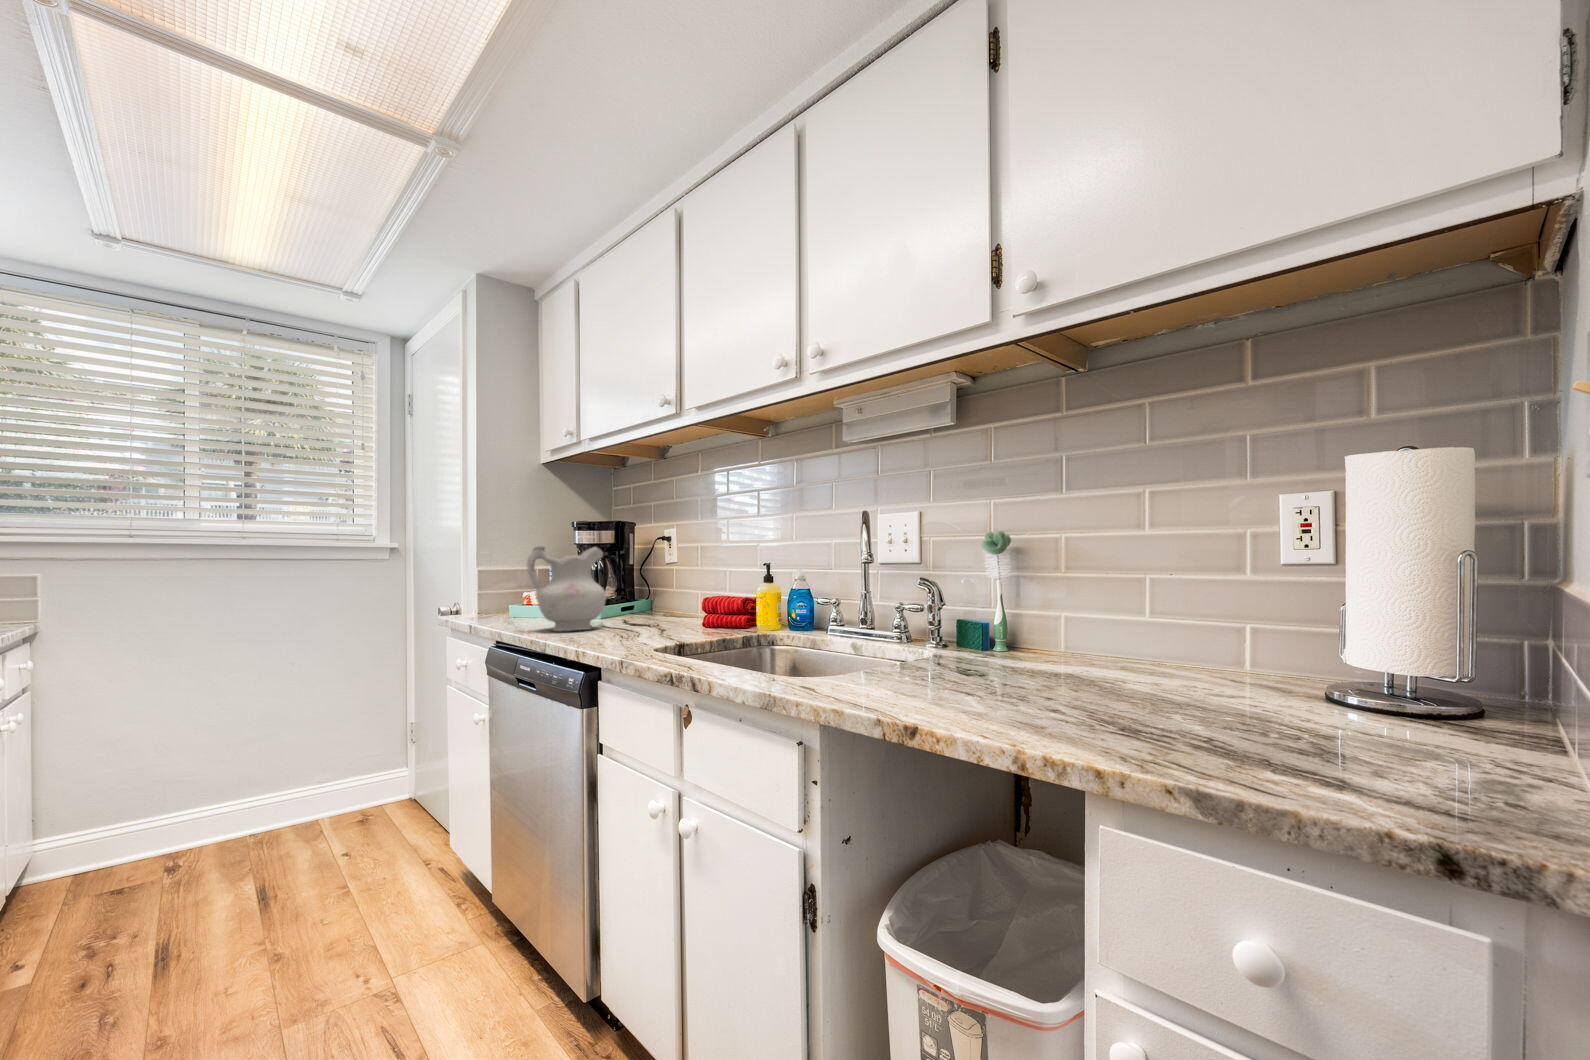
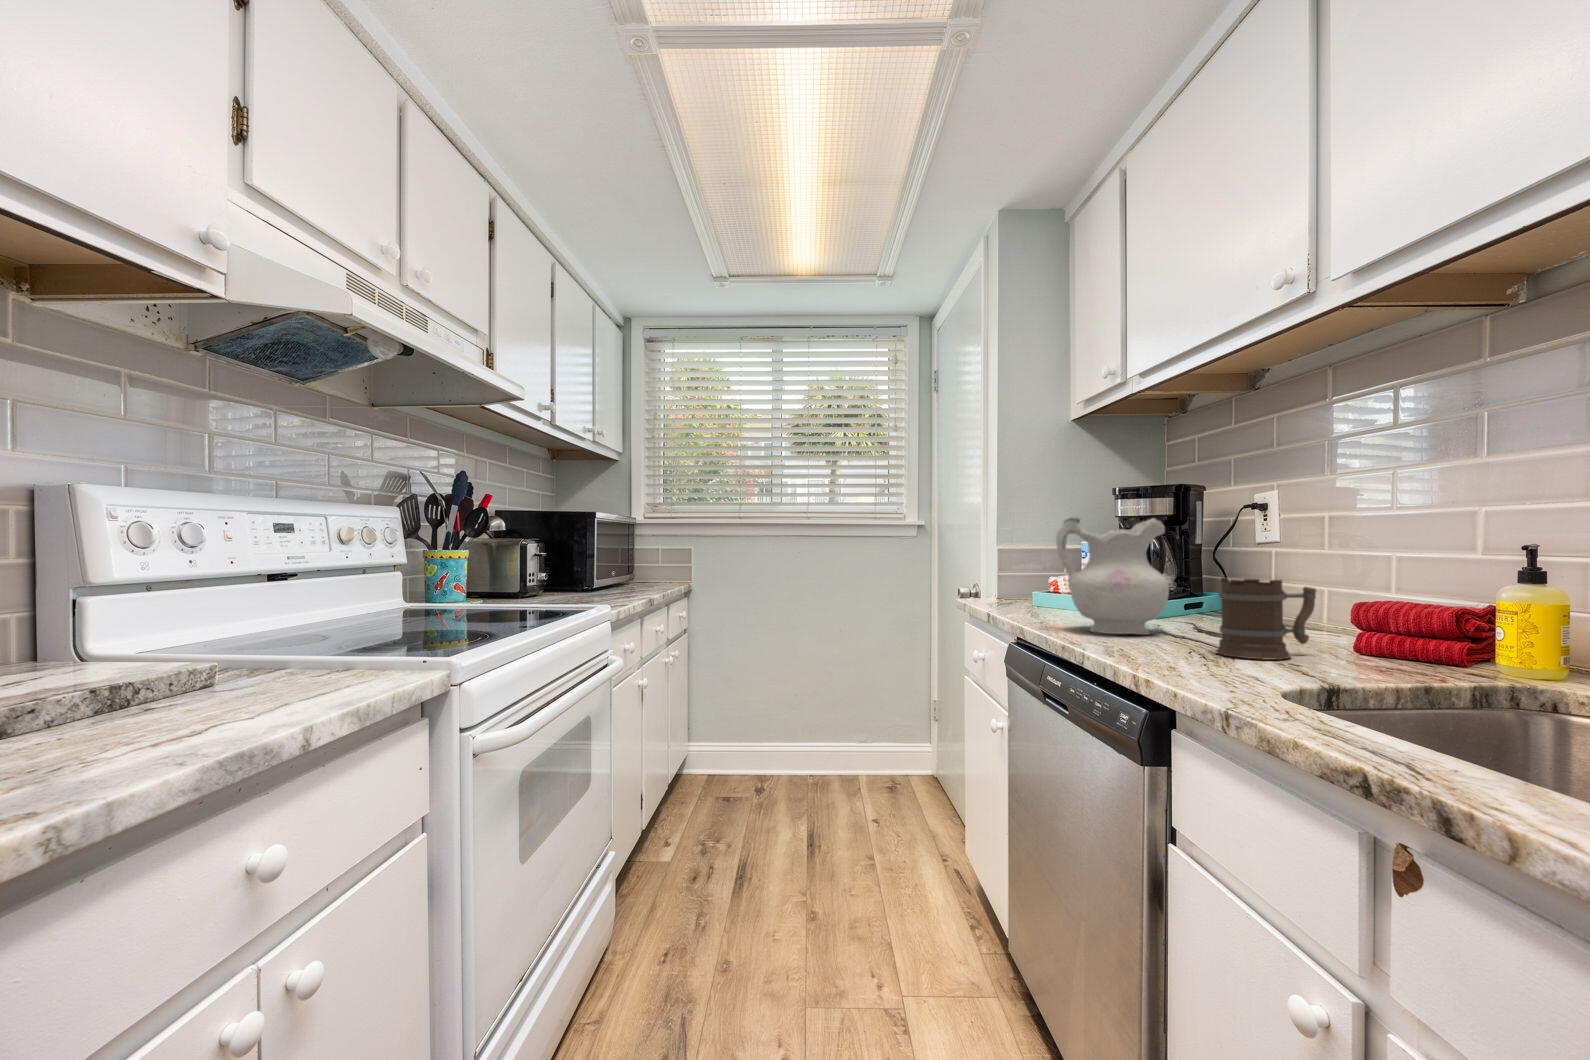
mug: none [629,586,685,636] -> present [1216,577,1316,660]

